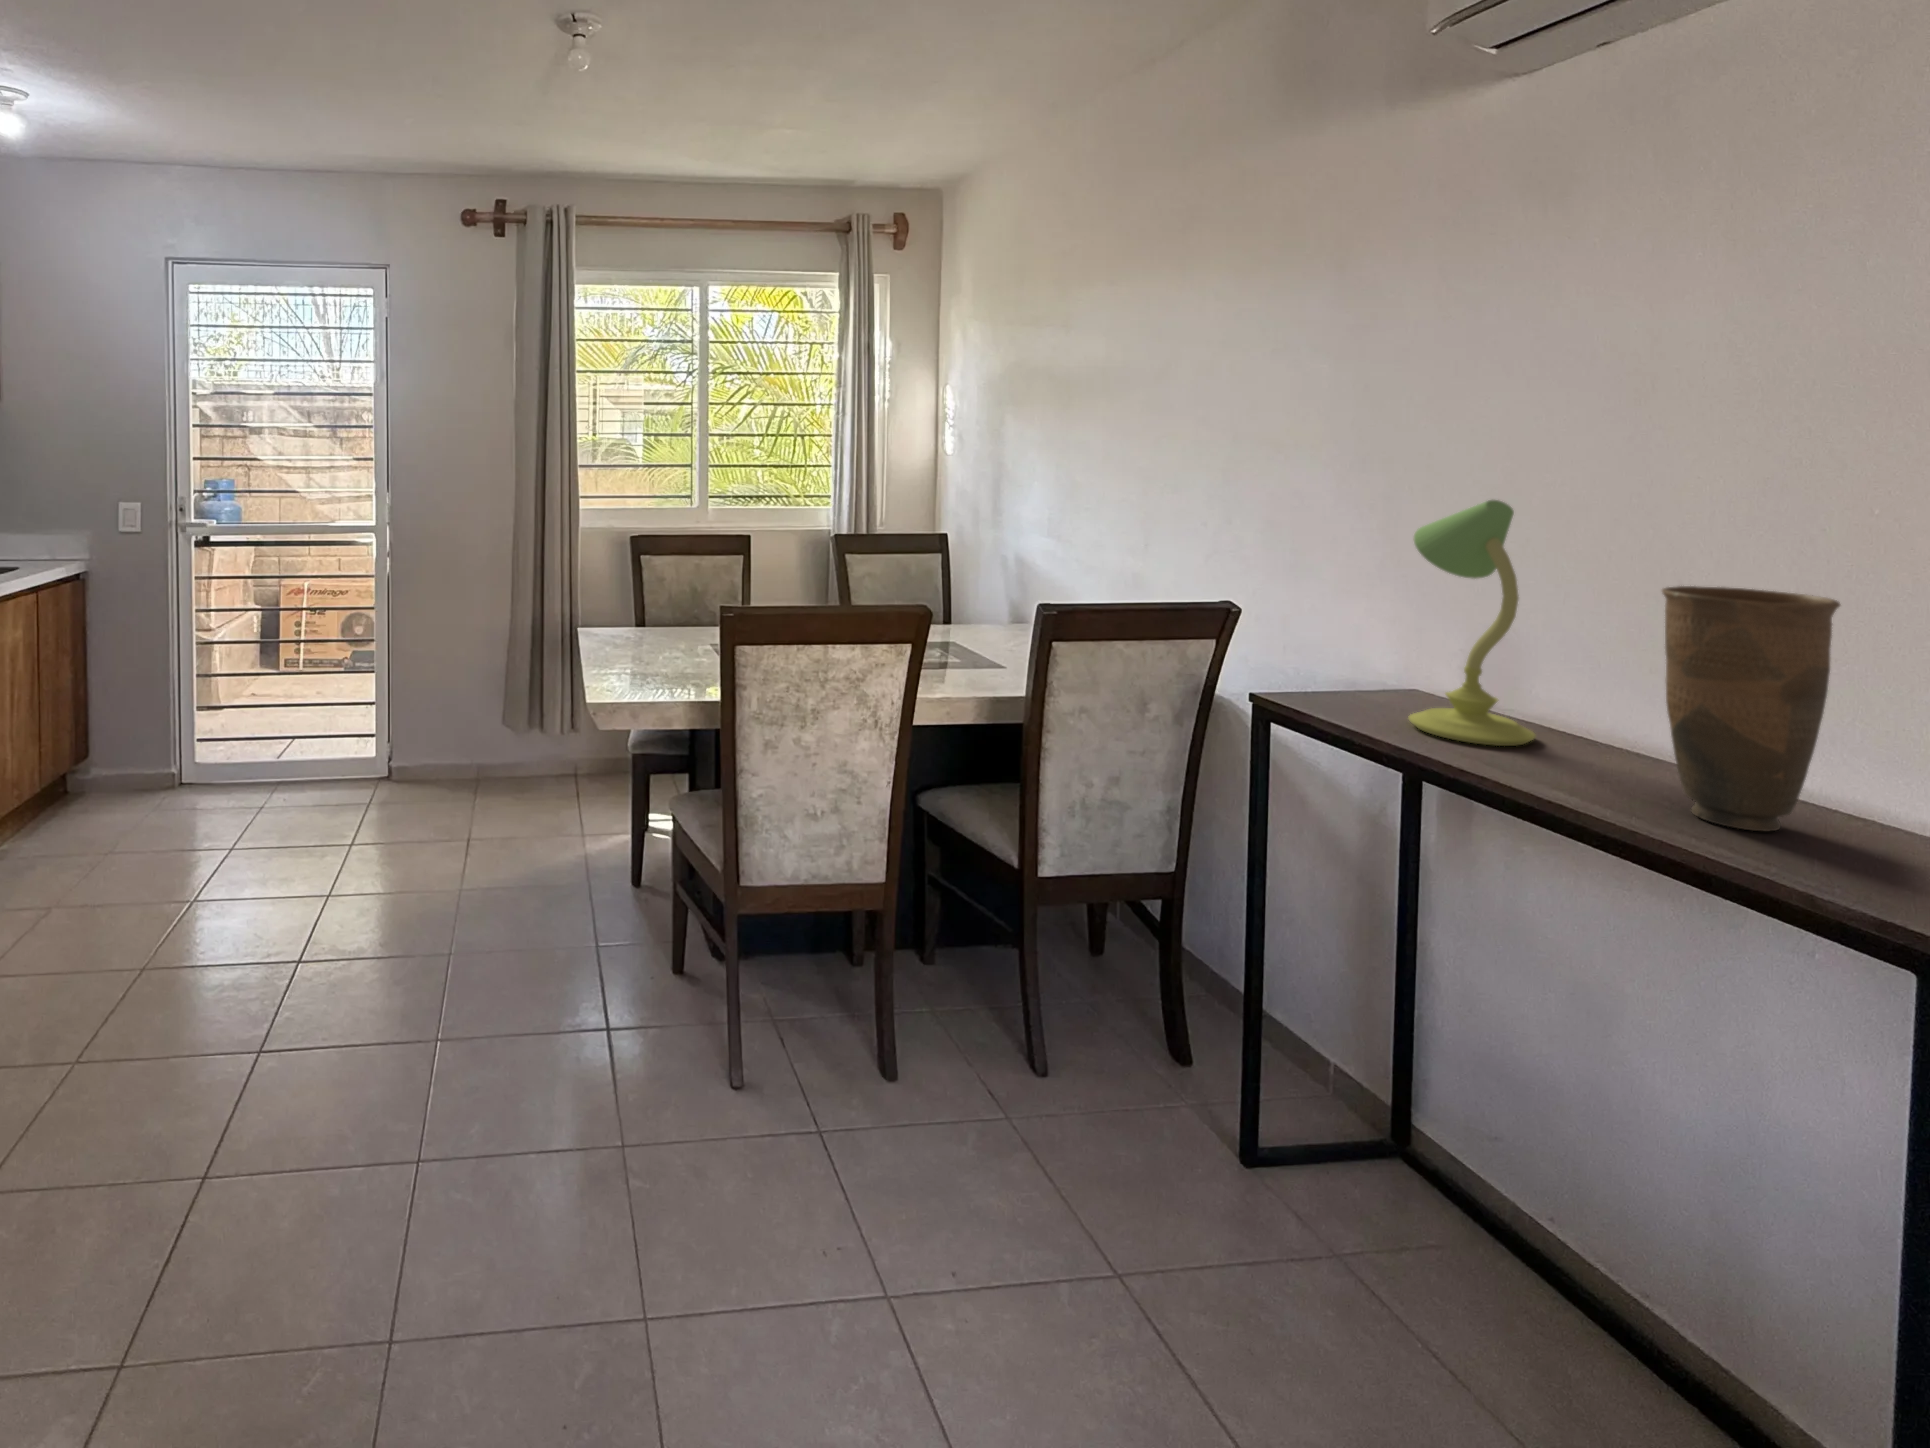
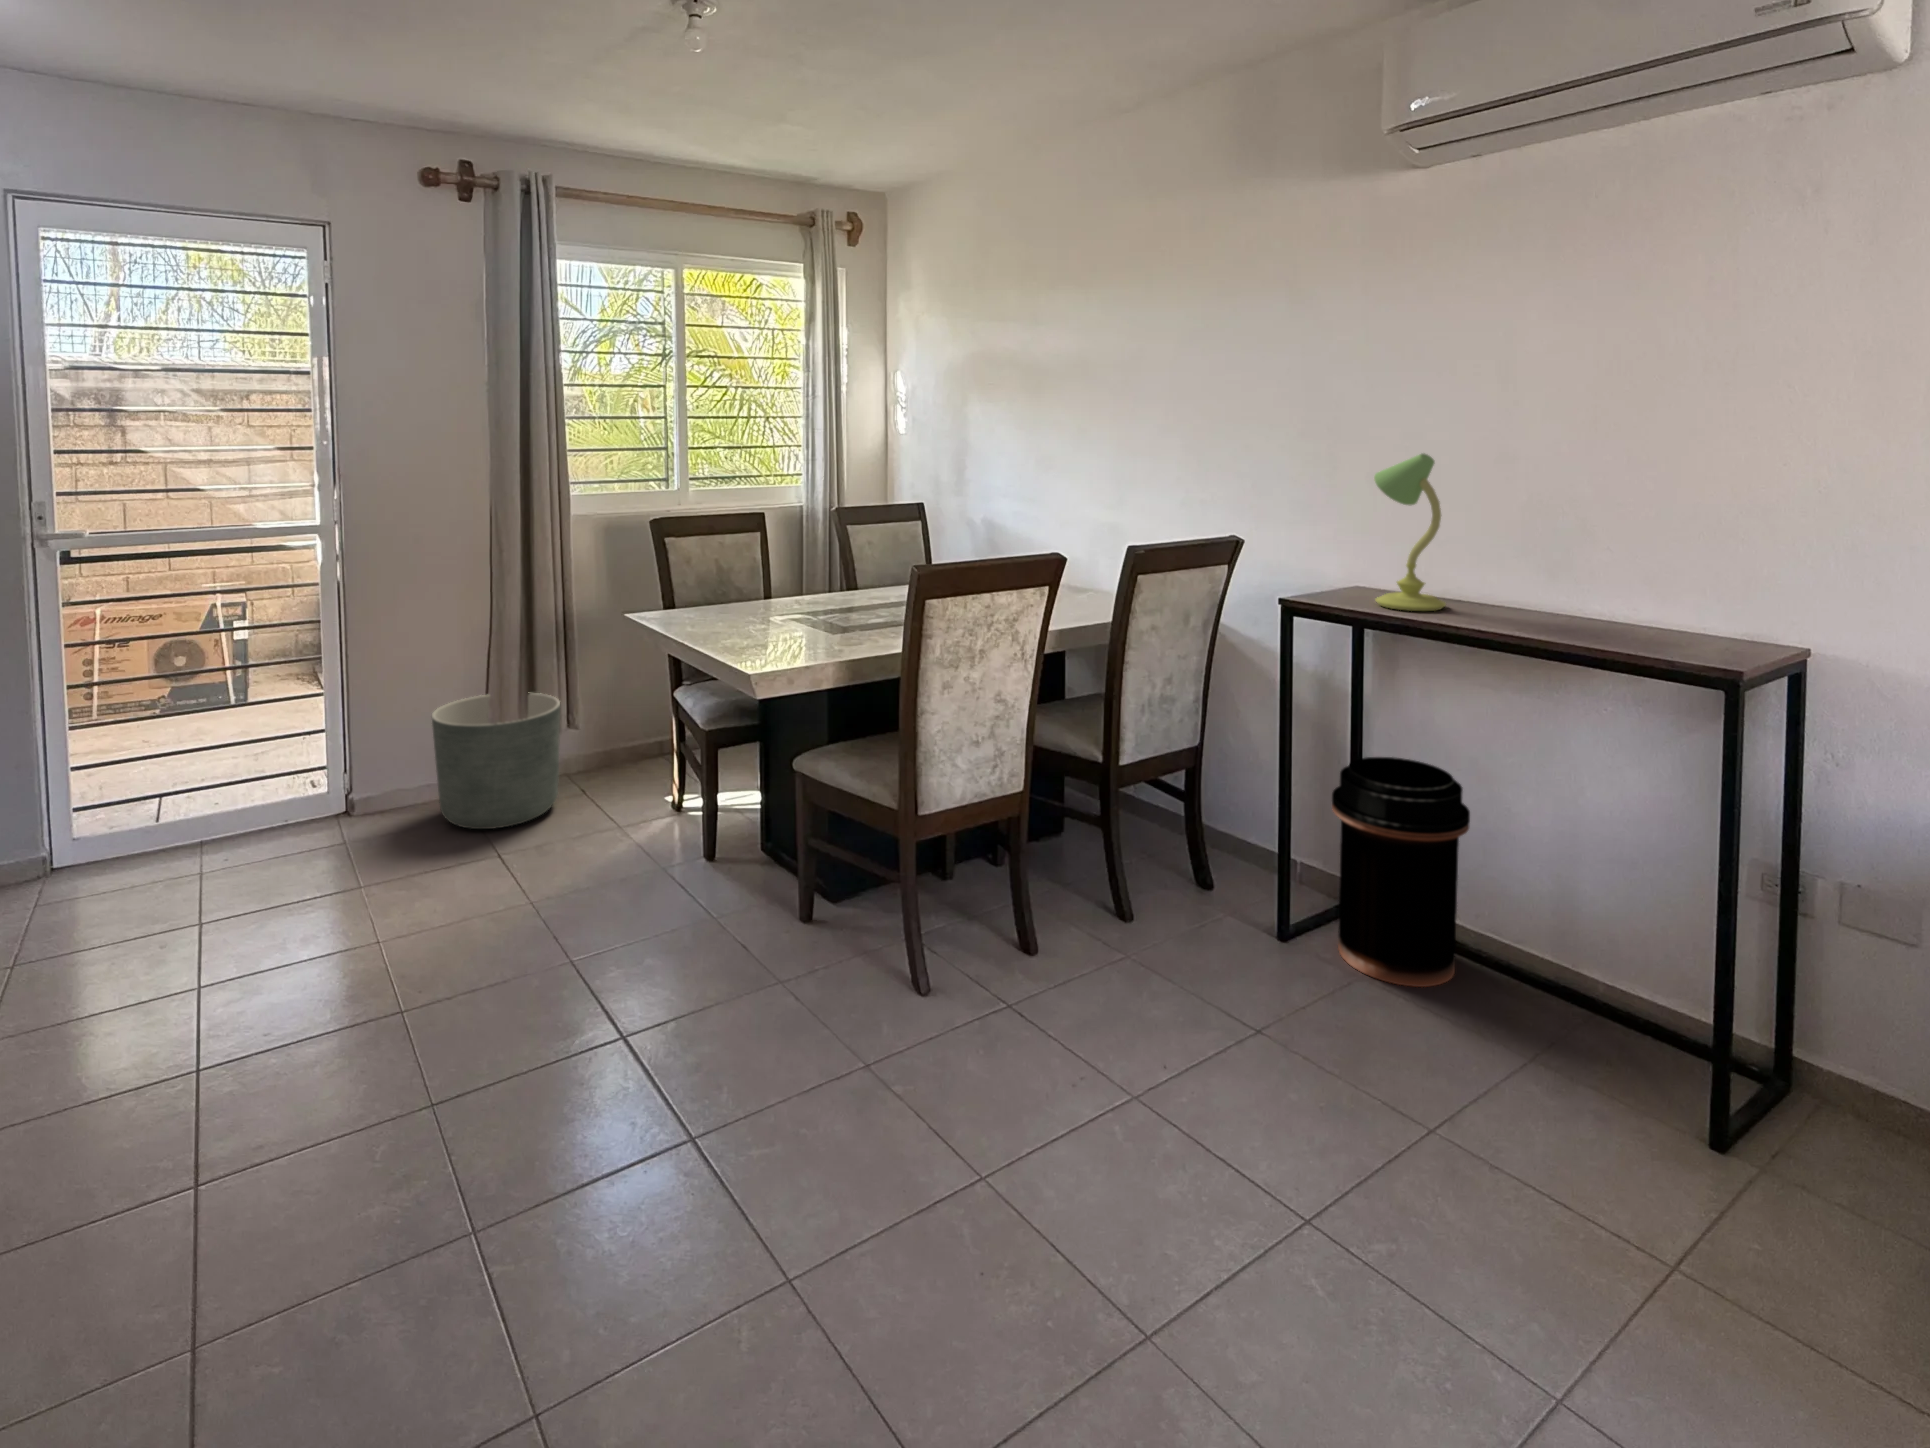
vase: present [1662,586,1840,831] -> none [1534,499,1615,634]
planter: none [443,686,554,810] -> present [432,693,560,829]
trash can: none [1322,946,1566,1335] -> present [1332,757,1470,987]

